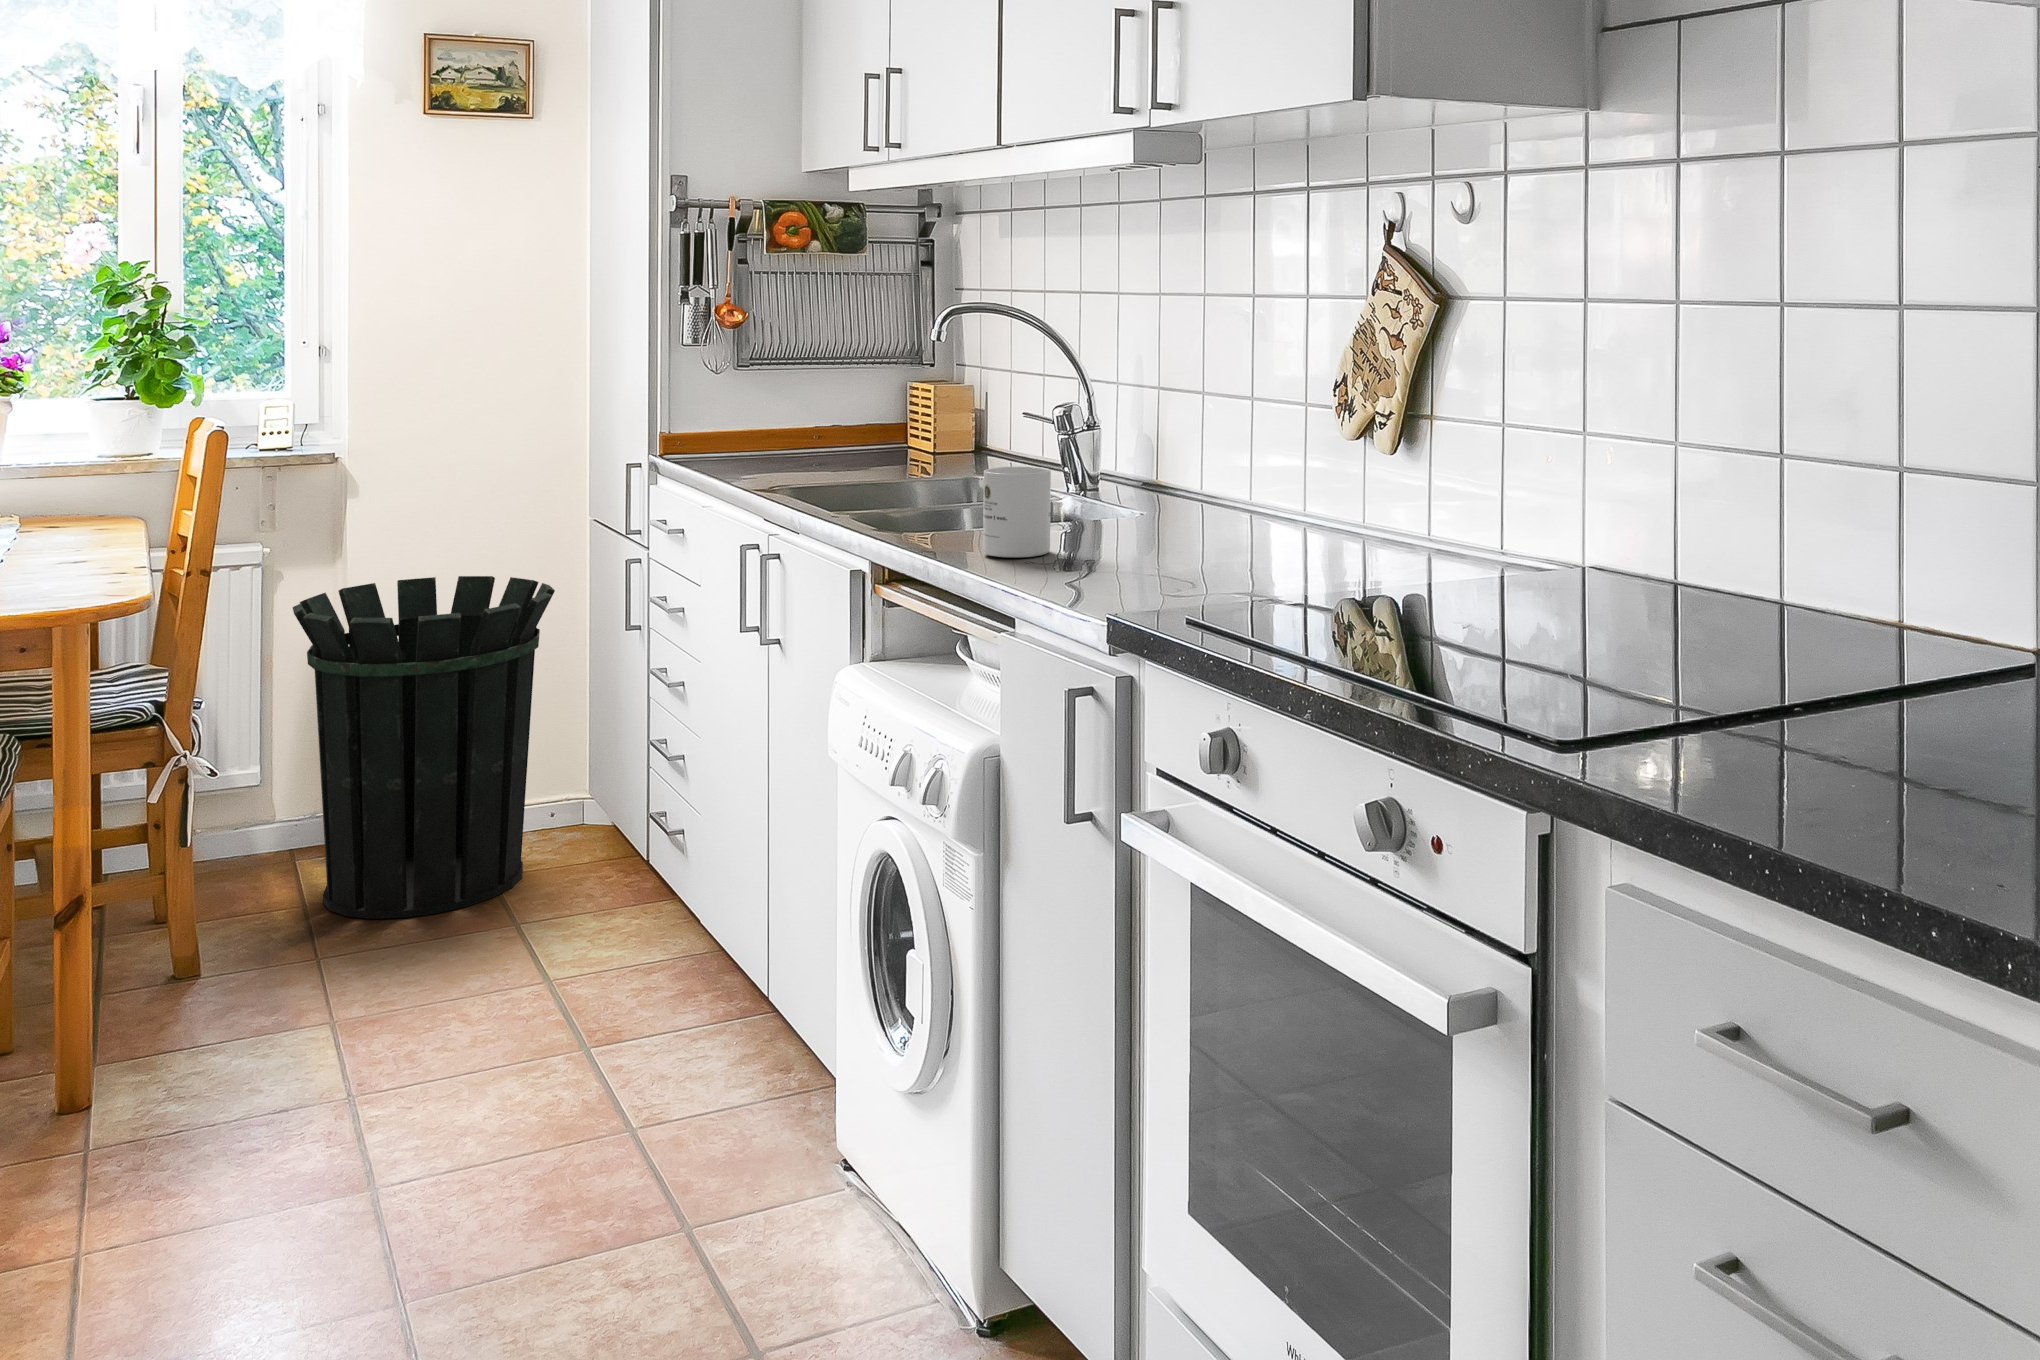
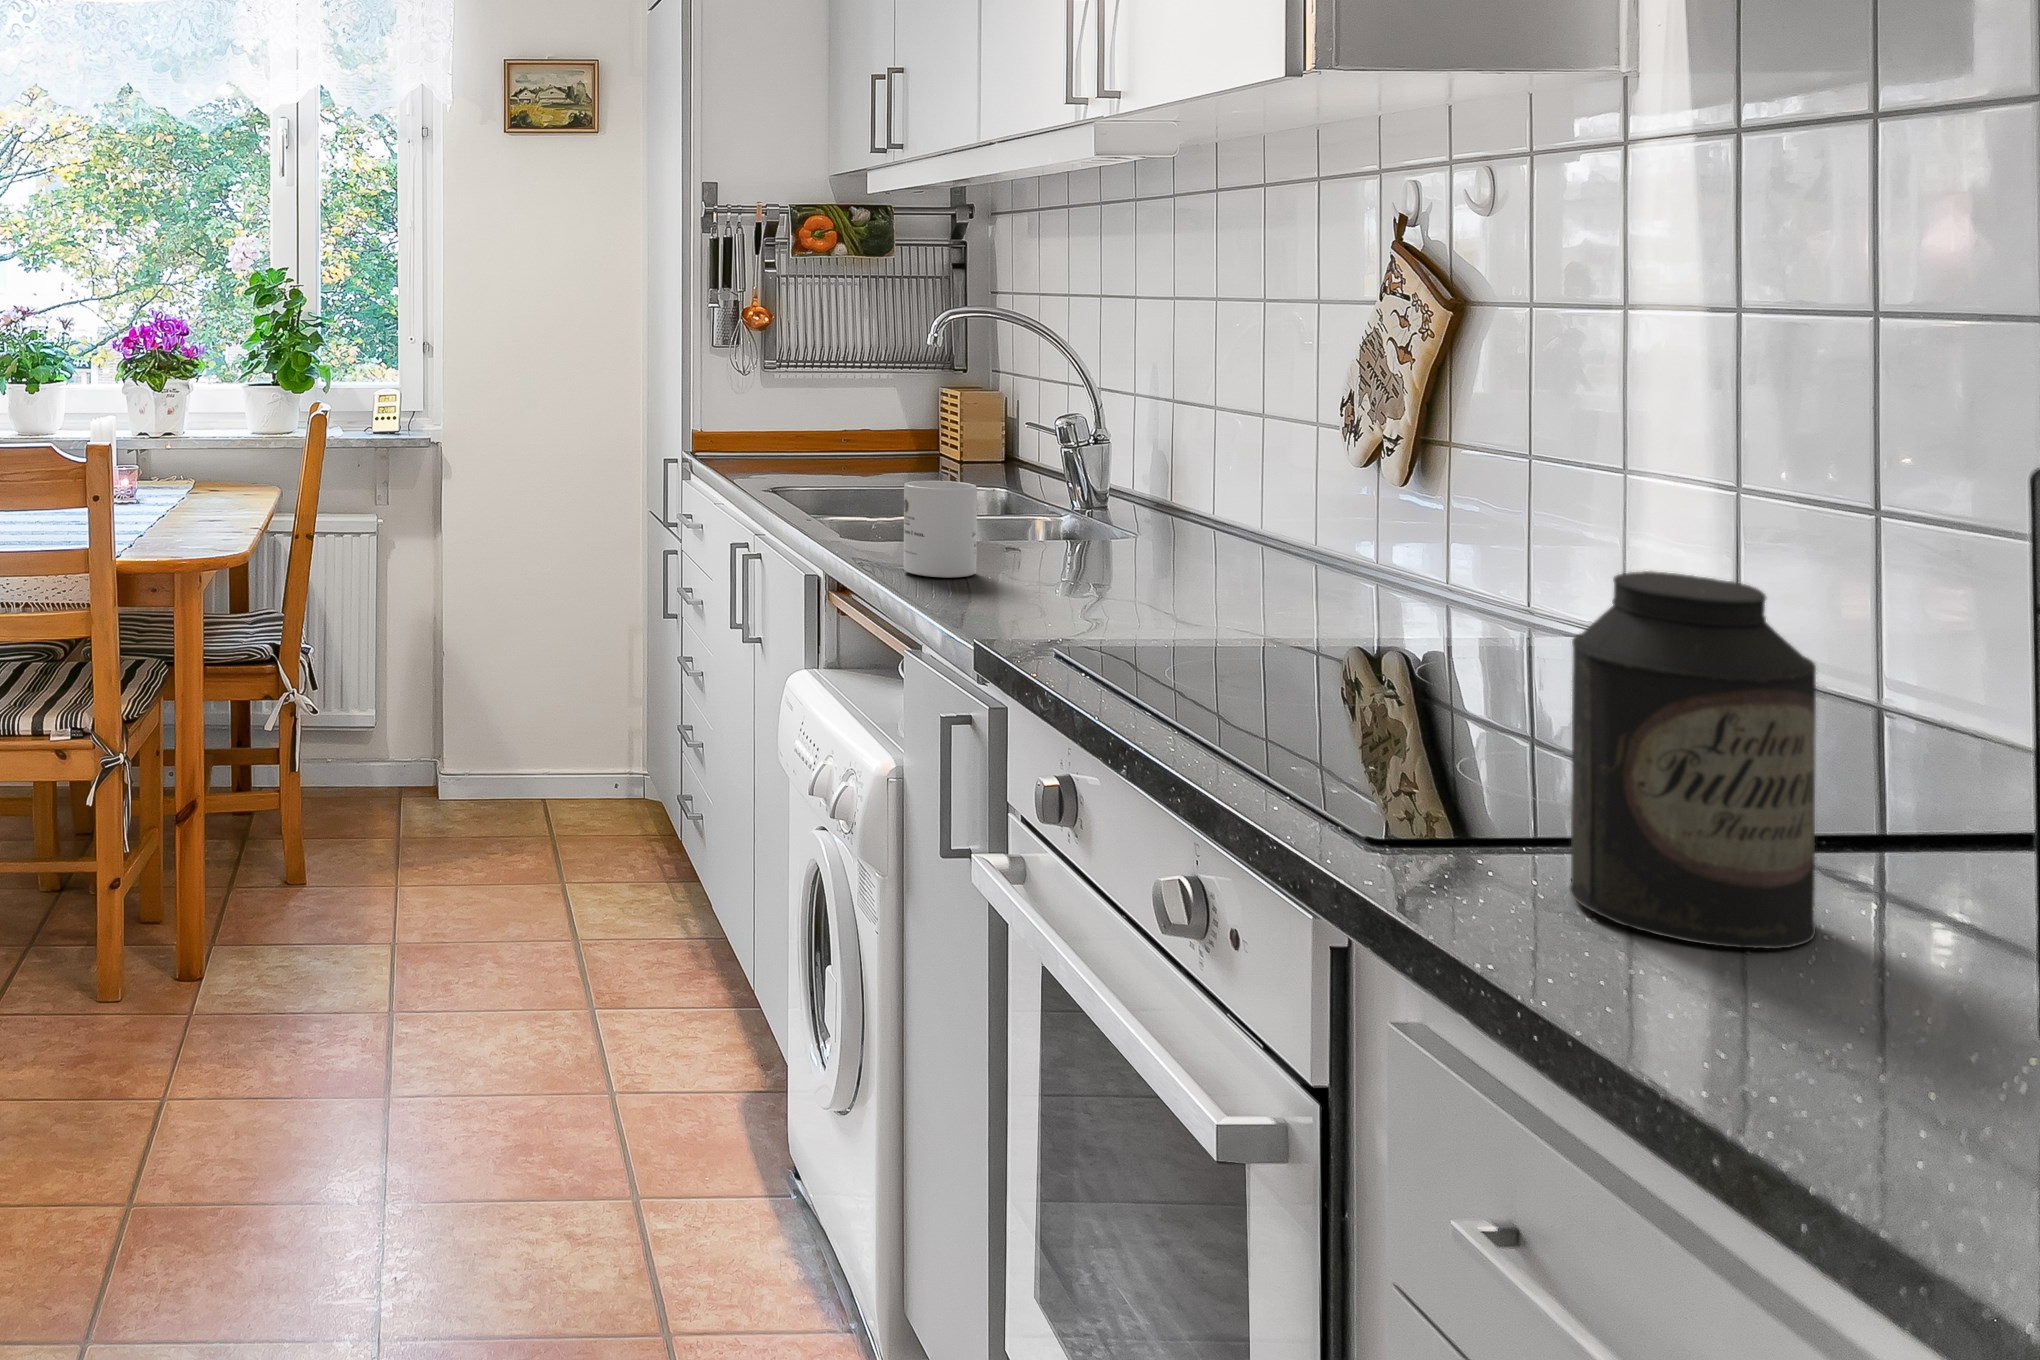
canister: none [1713,502,1876,782] -> present [1570,571,1816,949]
waste bin: present [293,576,555,919] -> none [391,557,604,863]

